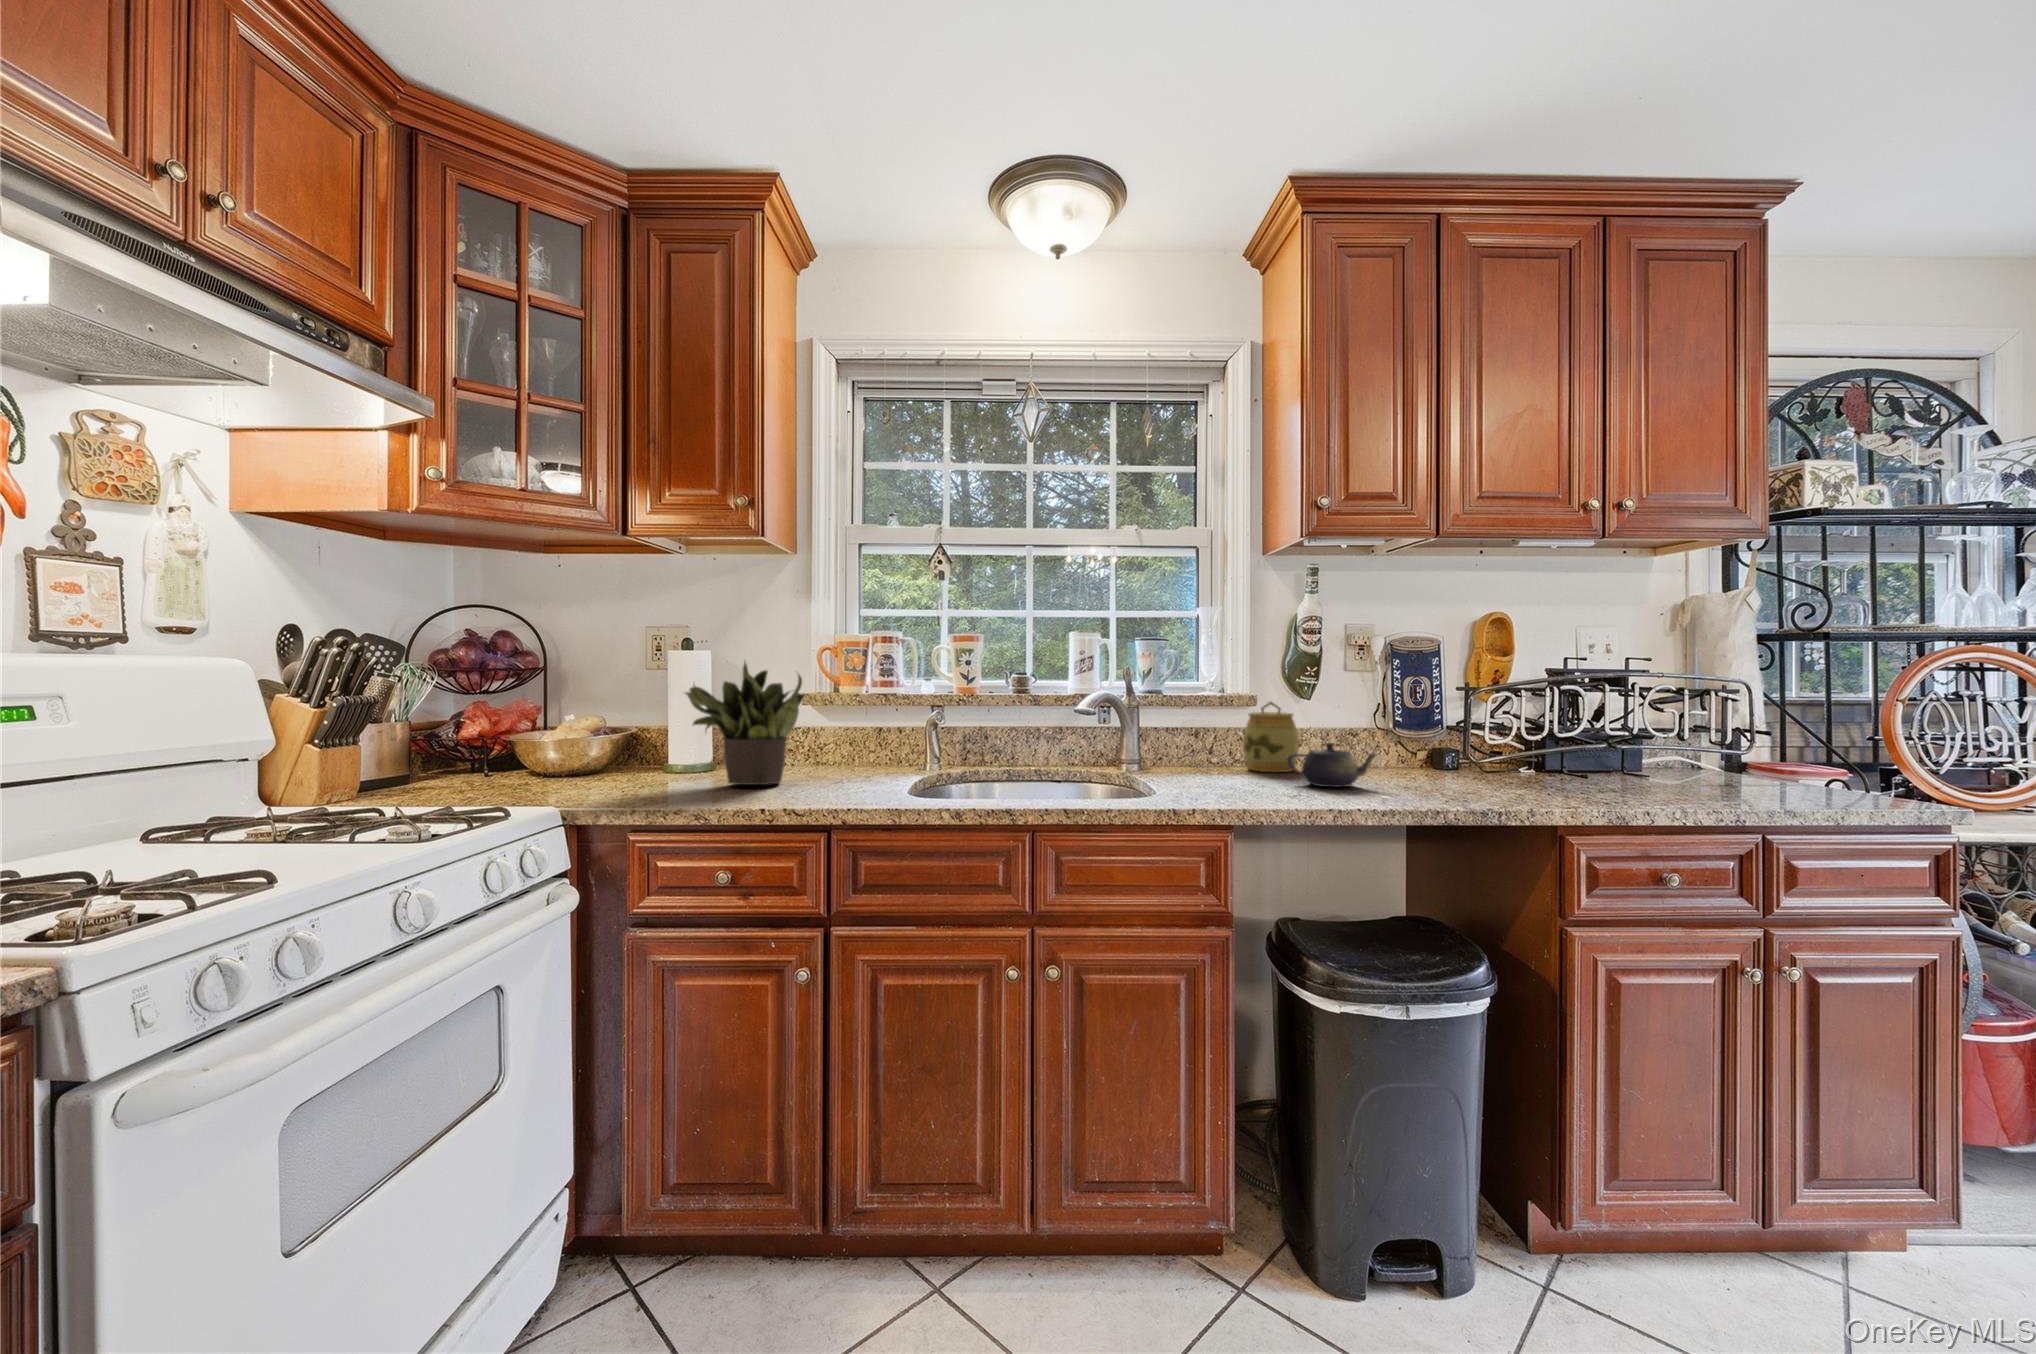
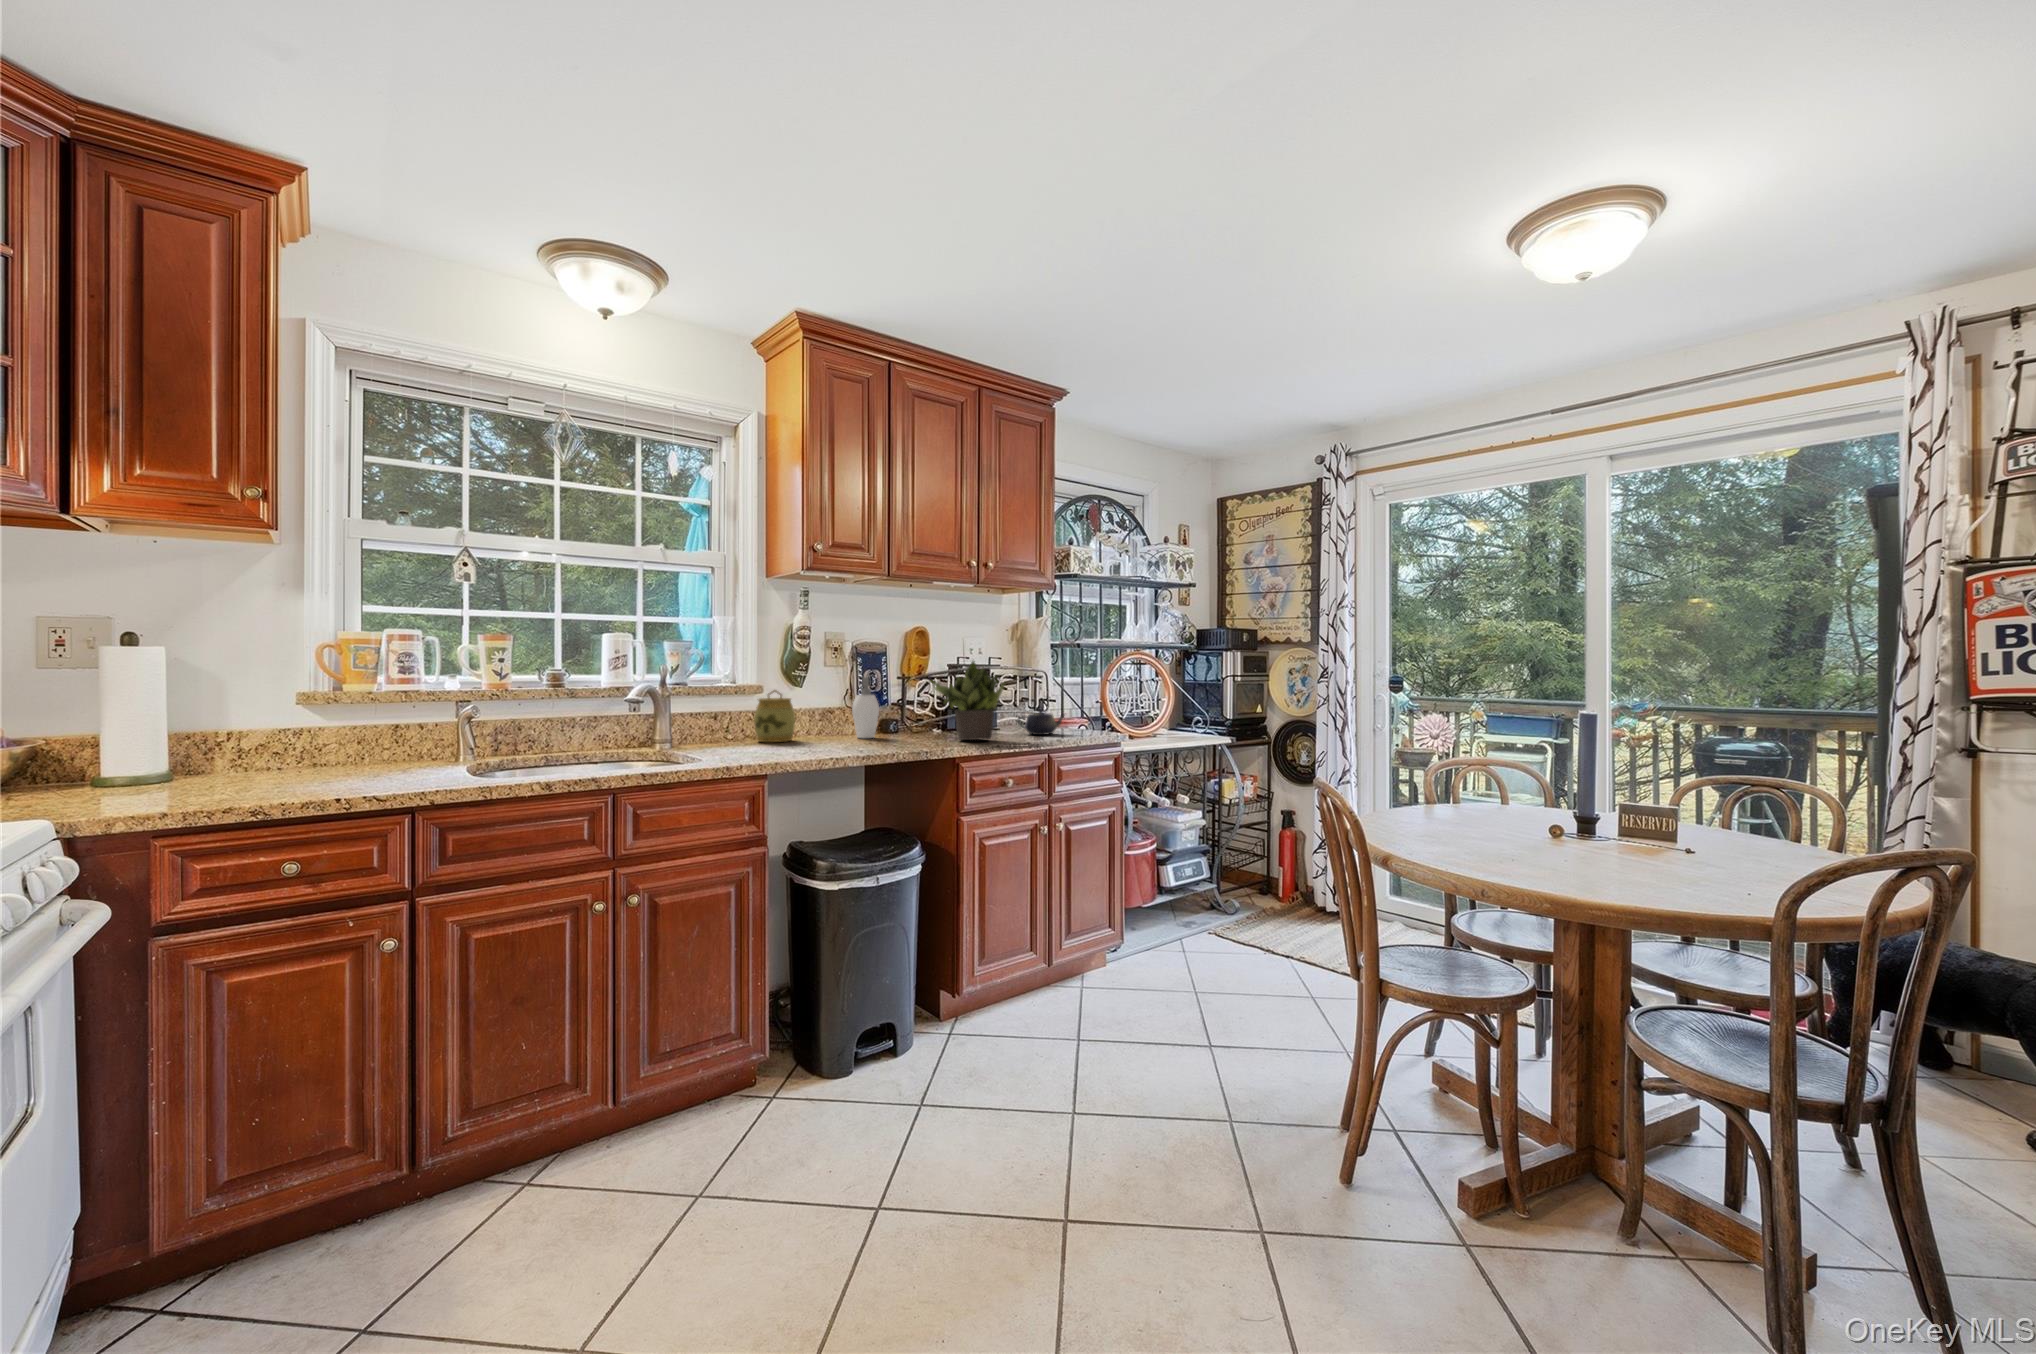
potted plant: present [685,662,805,785] -> present [930,661,1005,740]
soap dispenser: none [1382,687,1432,775] -> present [852,677,879,738]
teapot: present [1287,743,1377,787] -> present [1018,709,1065,735]

